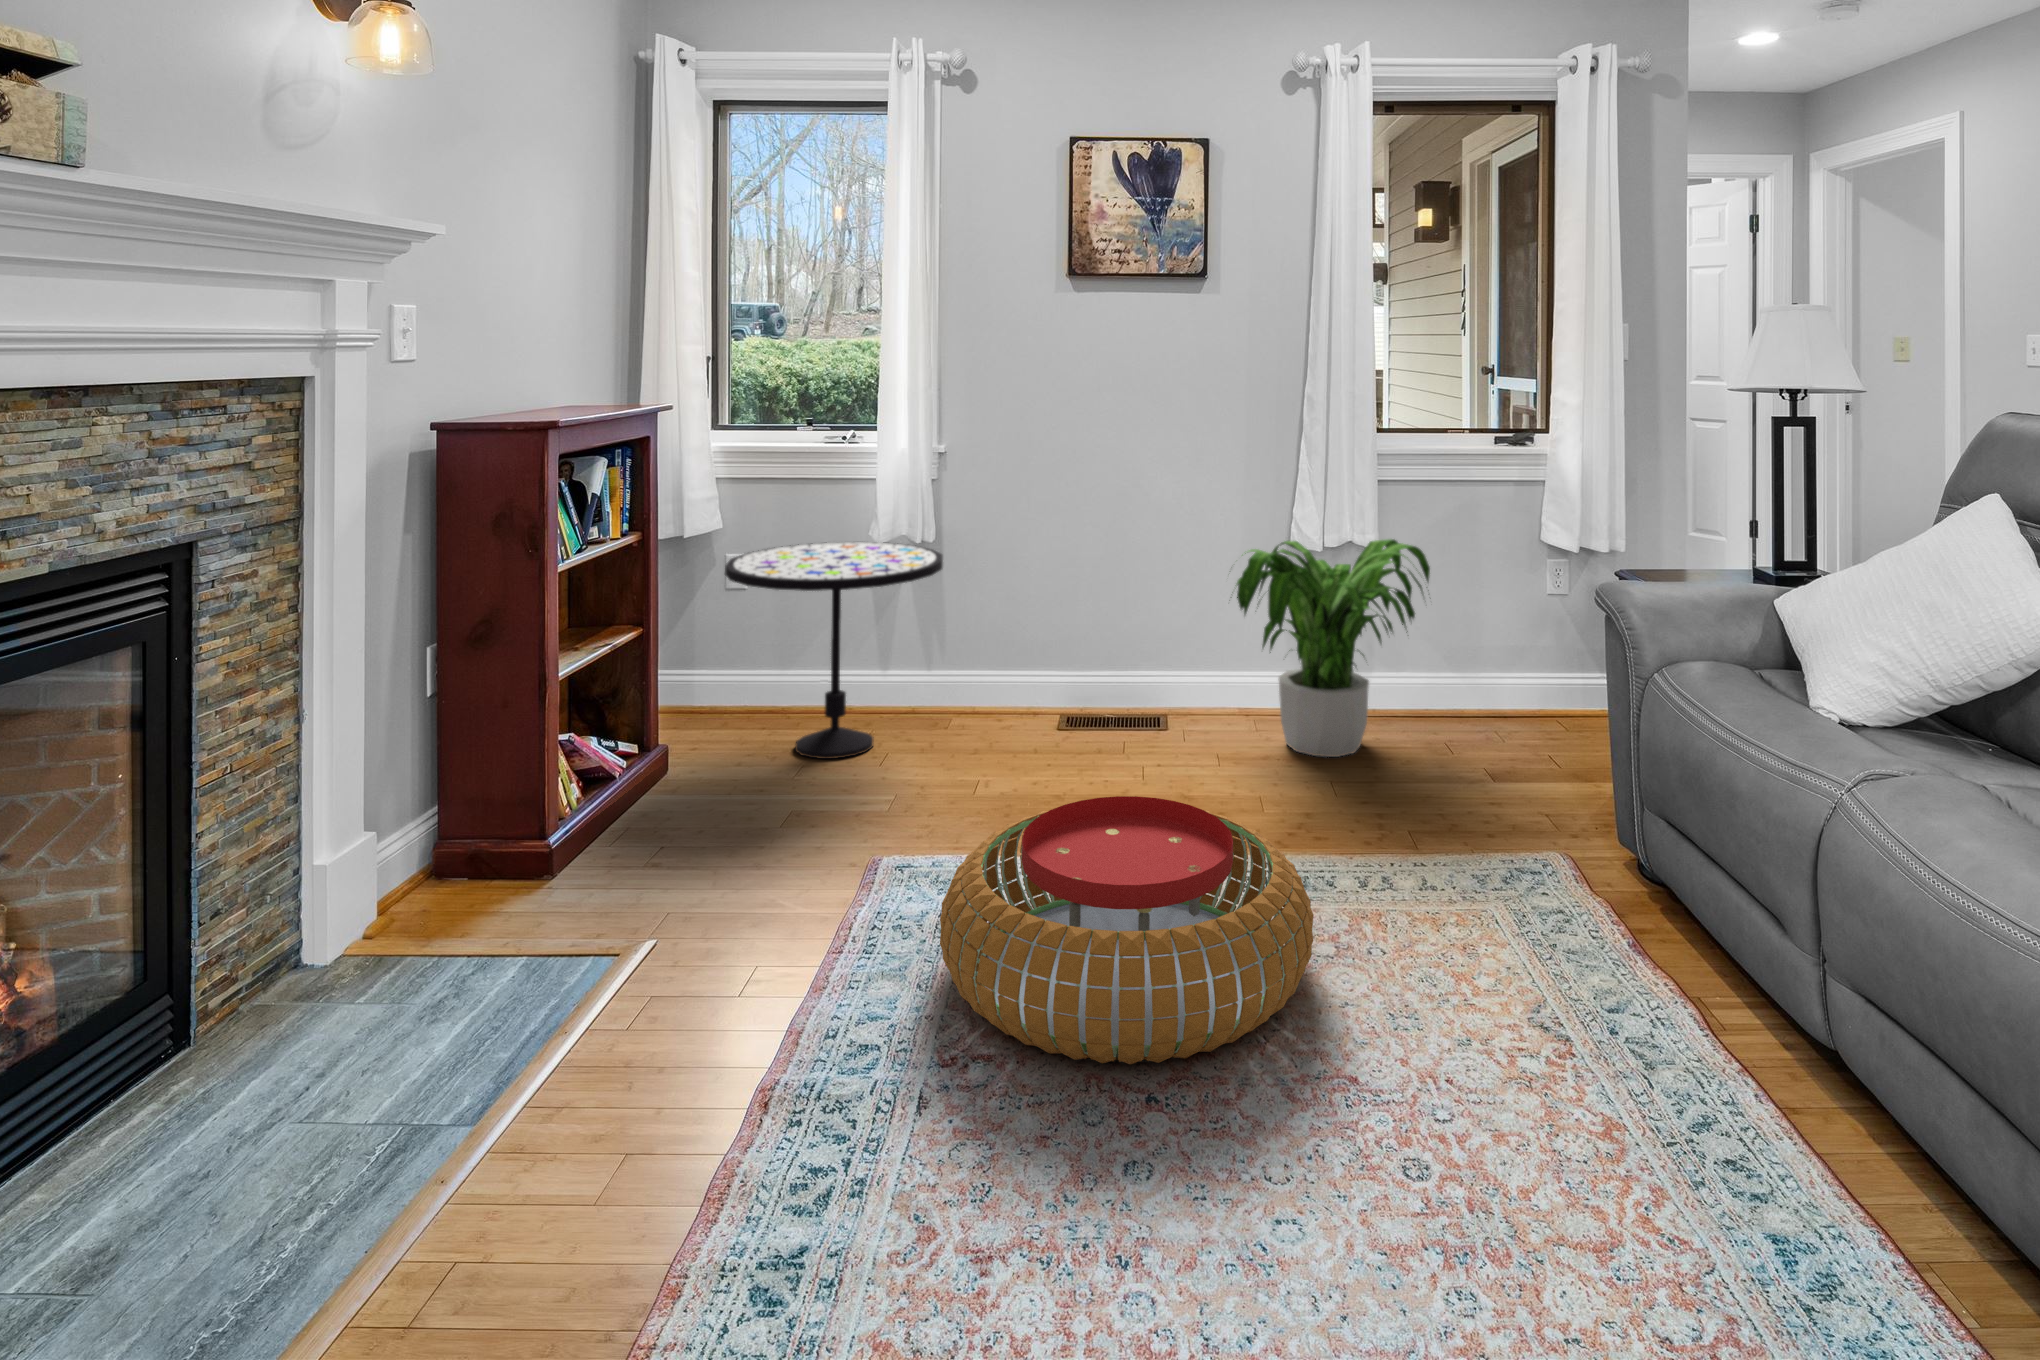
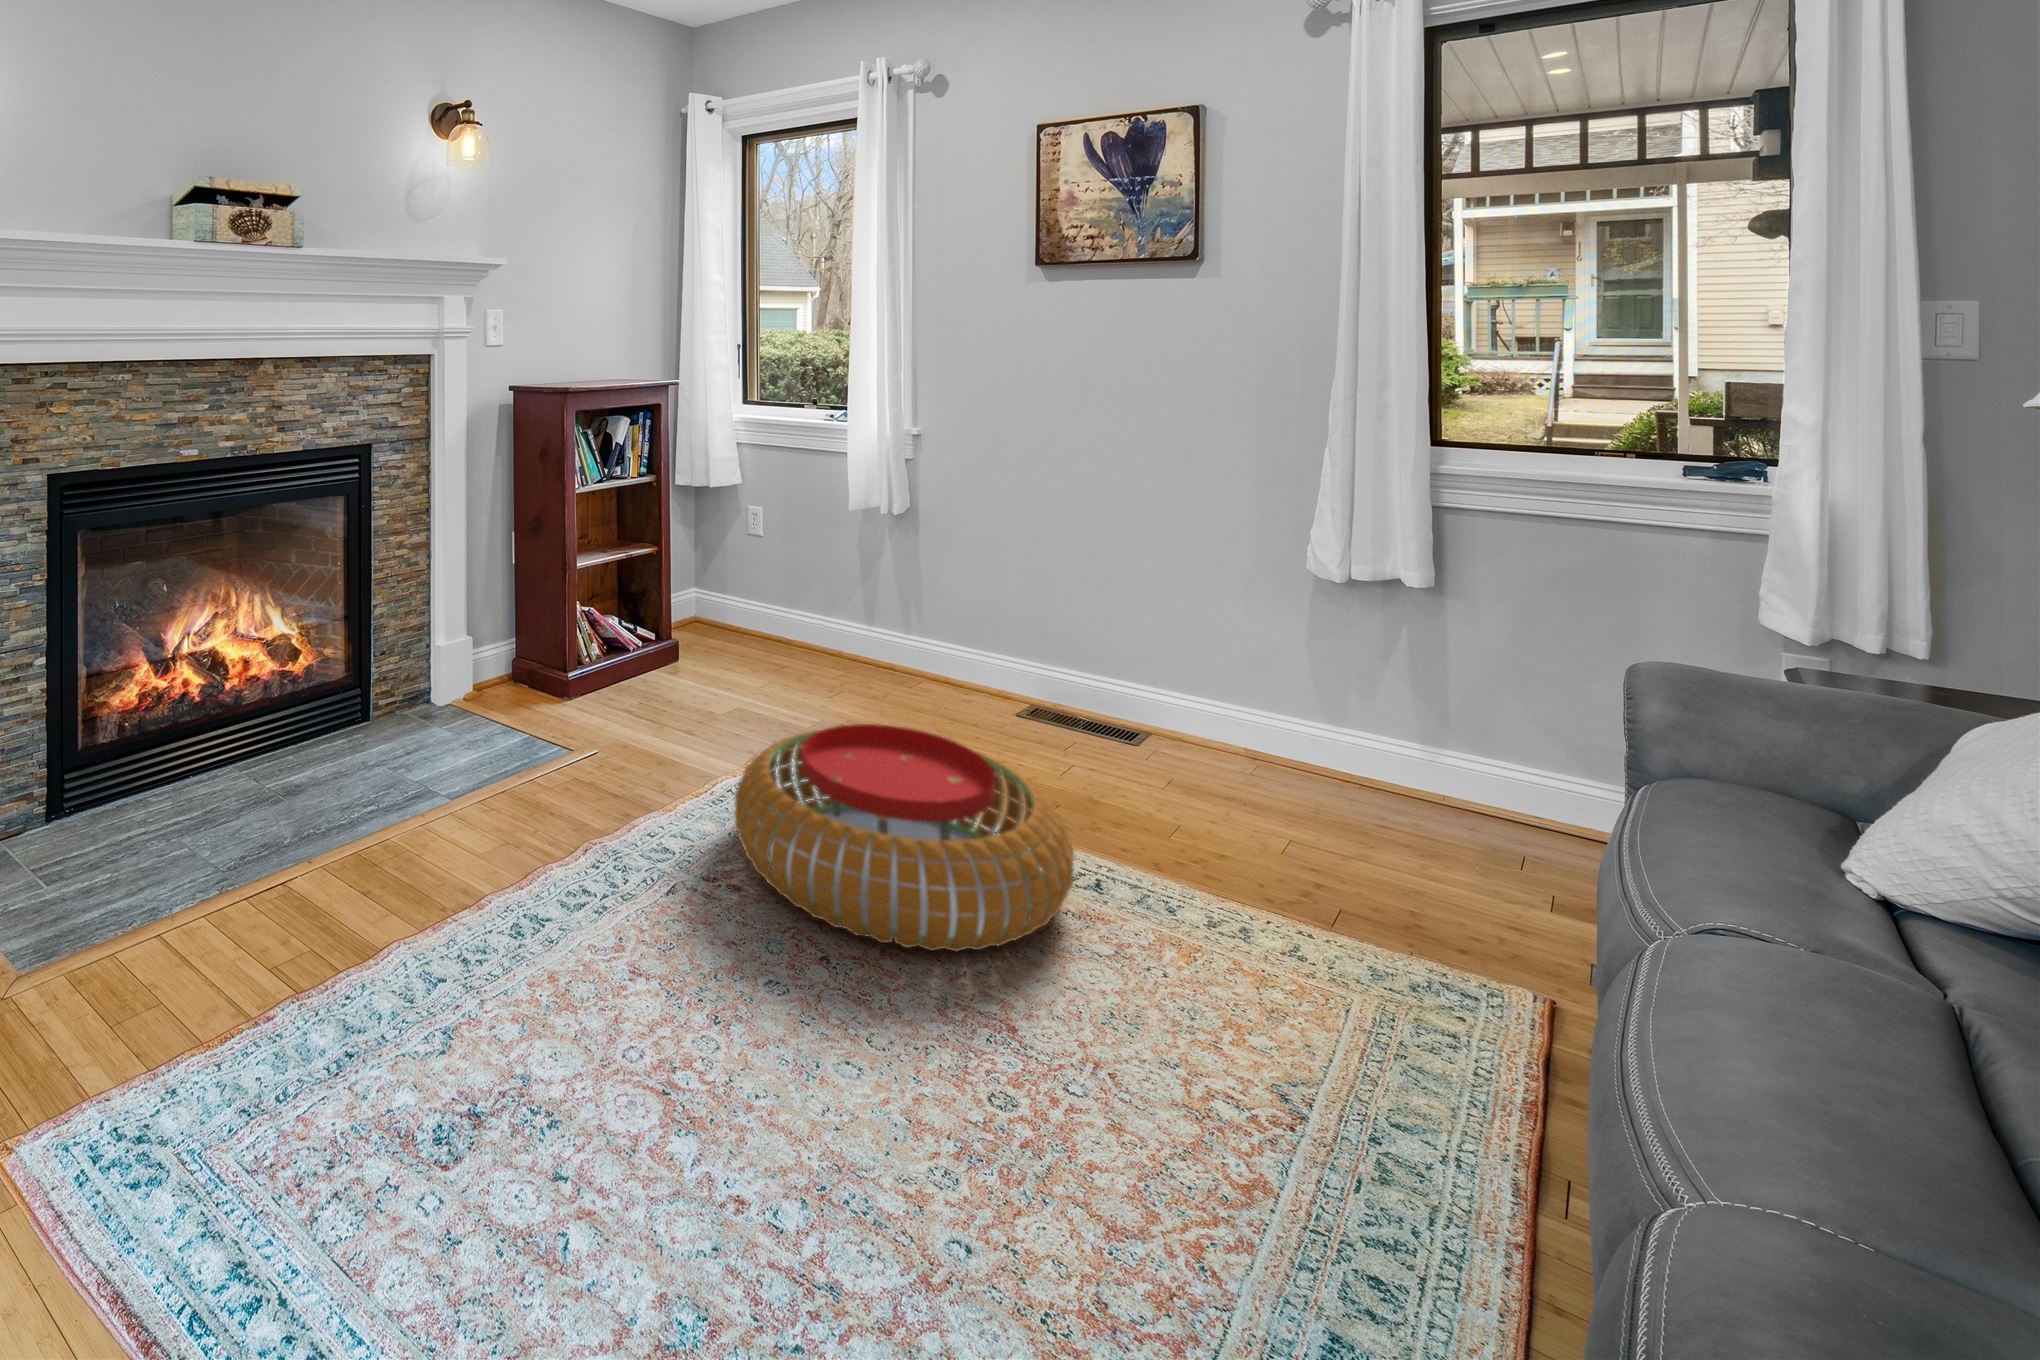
potted plant: present [1237,539,1430,757] -> none [1167,546,1489,792]
side table: present [725,542,943,759] -> none [726,490,904,664]

